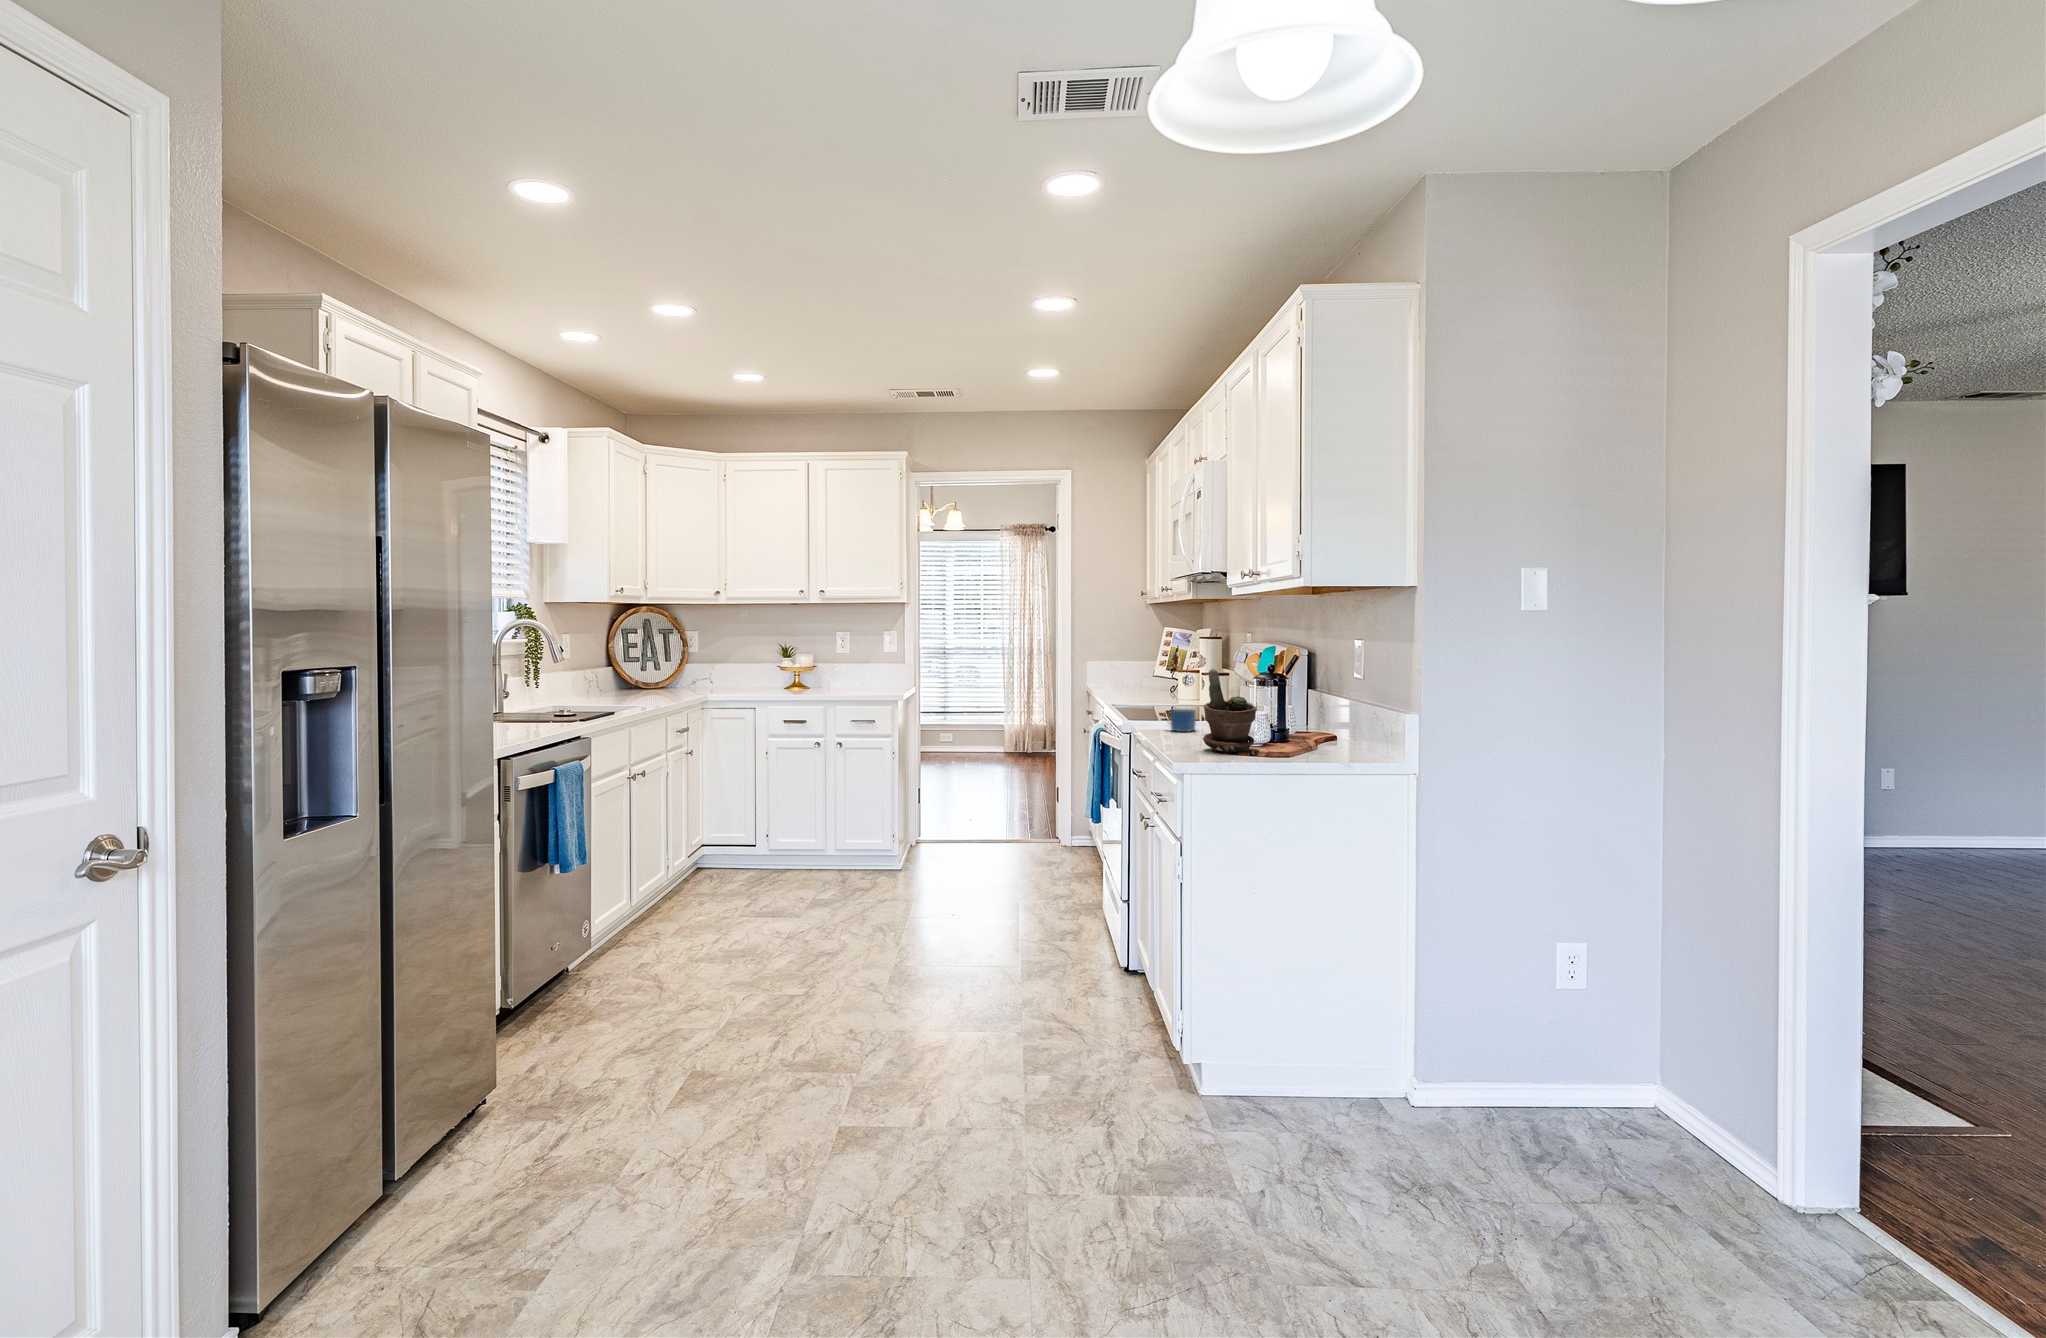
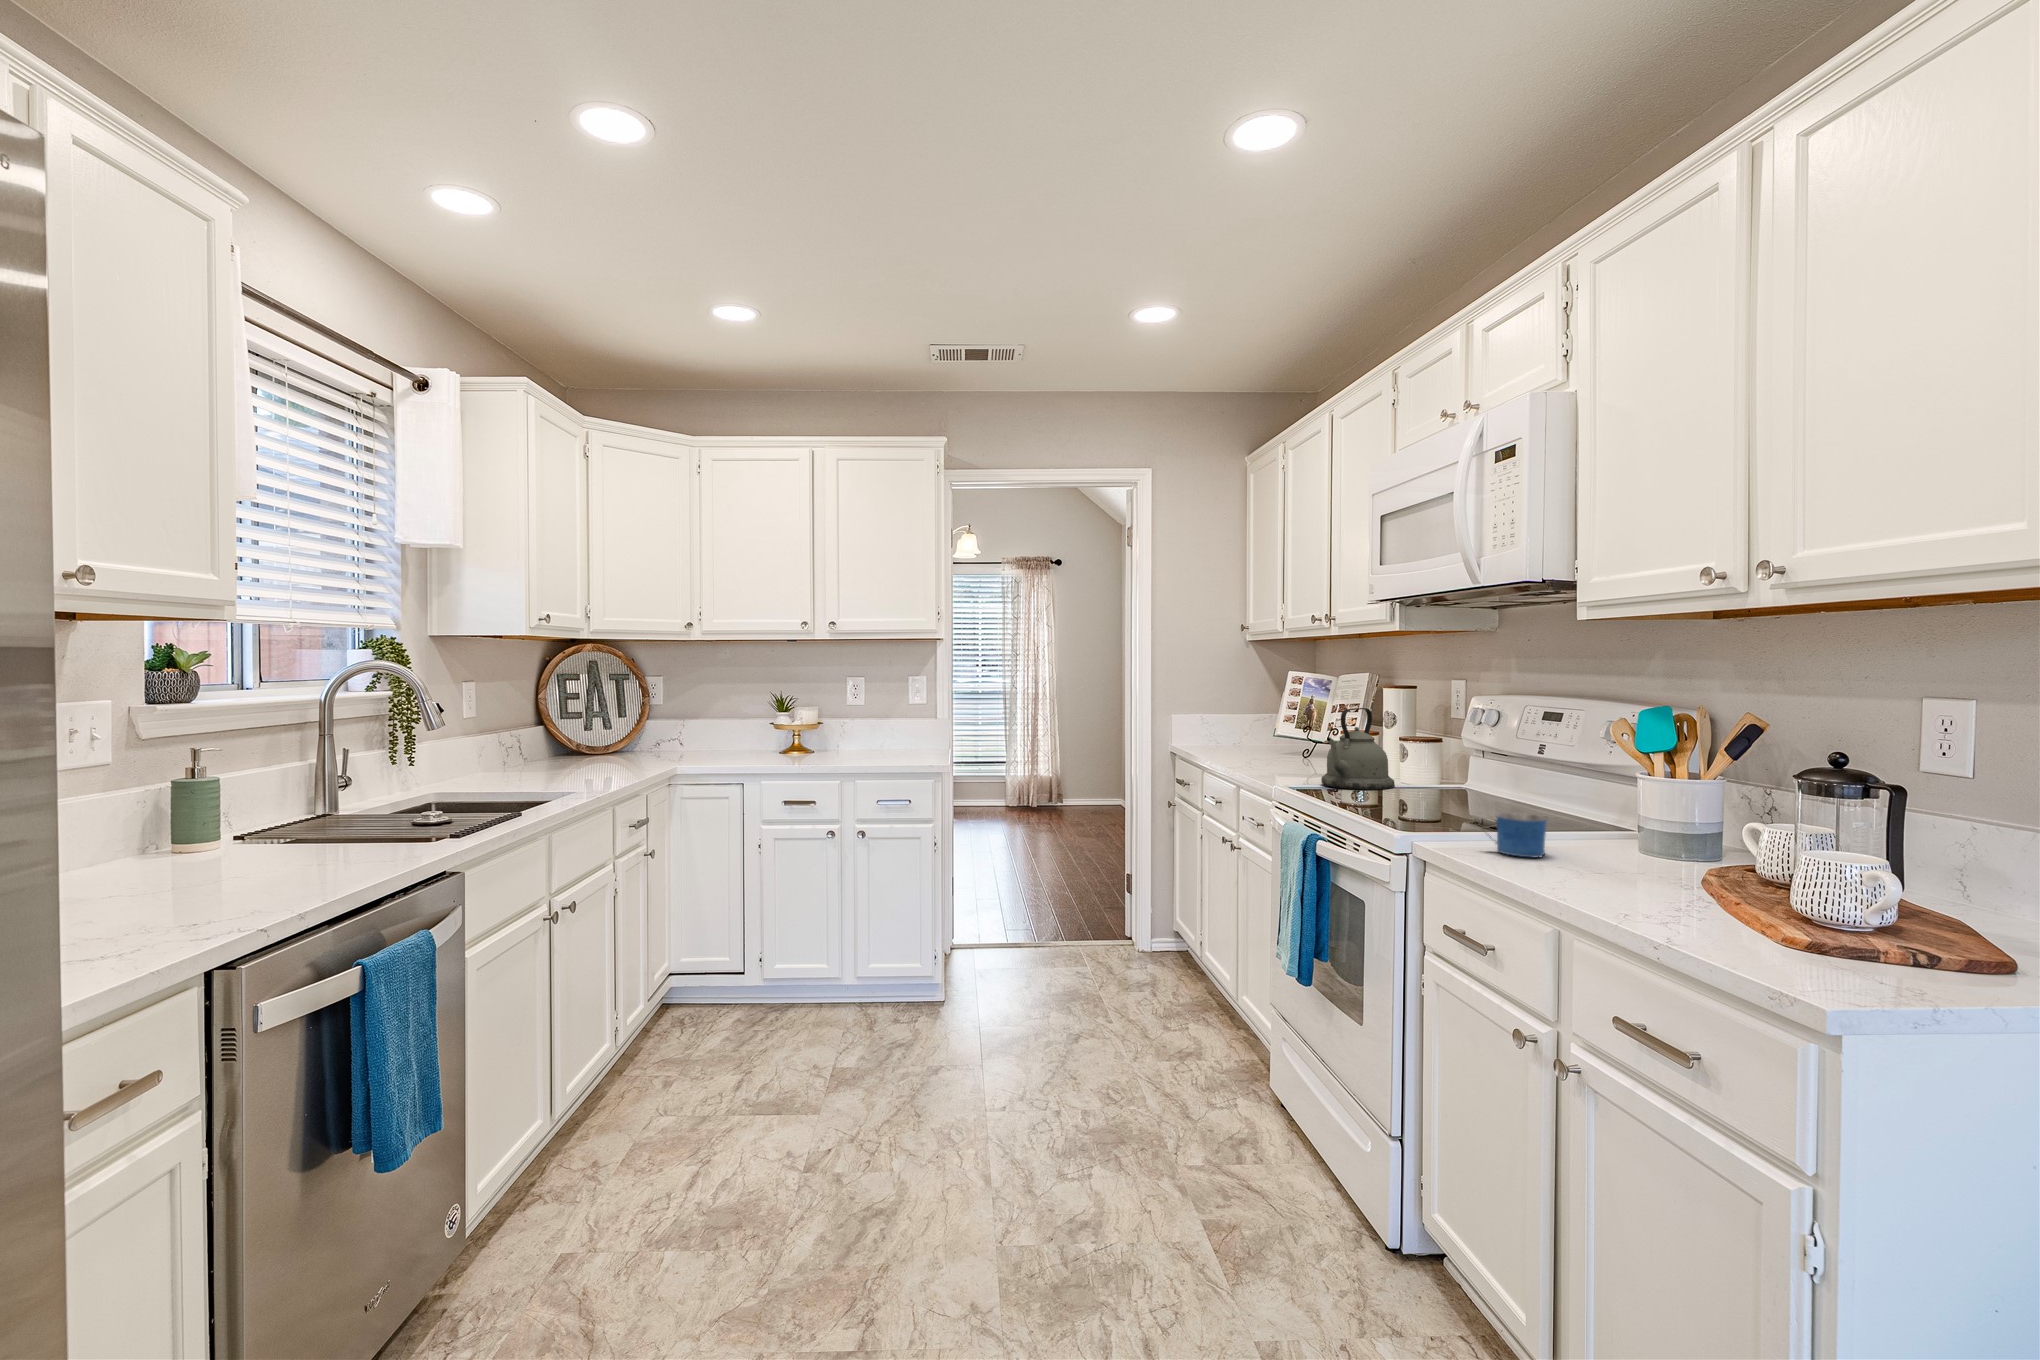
kettle: none [1147,654,1199,709] -> present [1321,708,1395,790]
potted plant: present [1203,669,1256,752] -> none [1742,765,1901,952]

